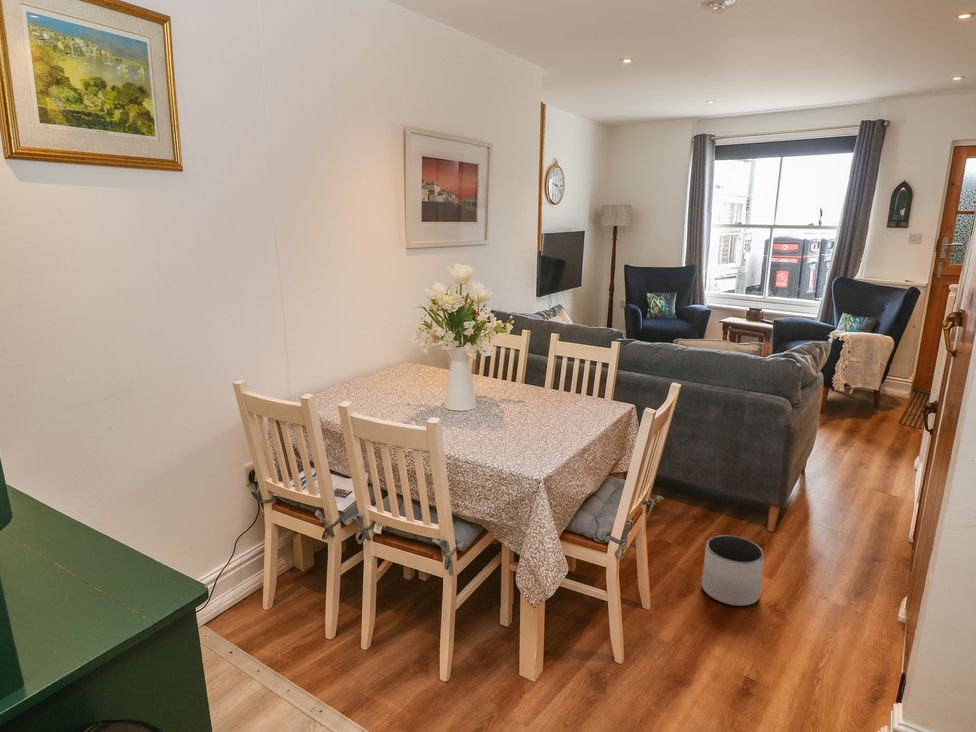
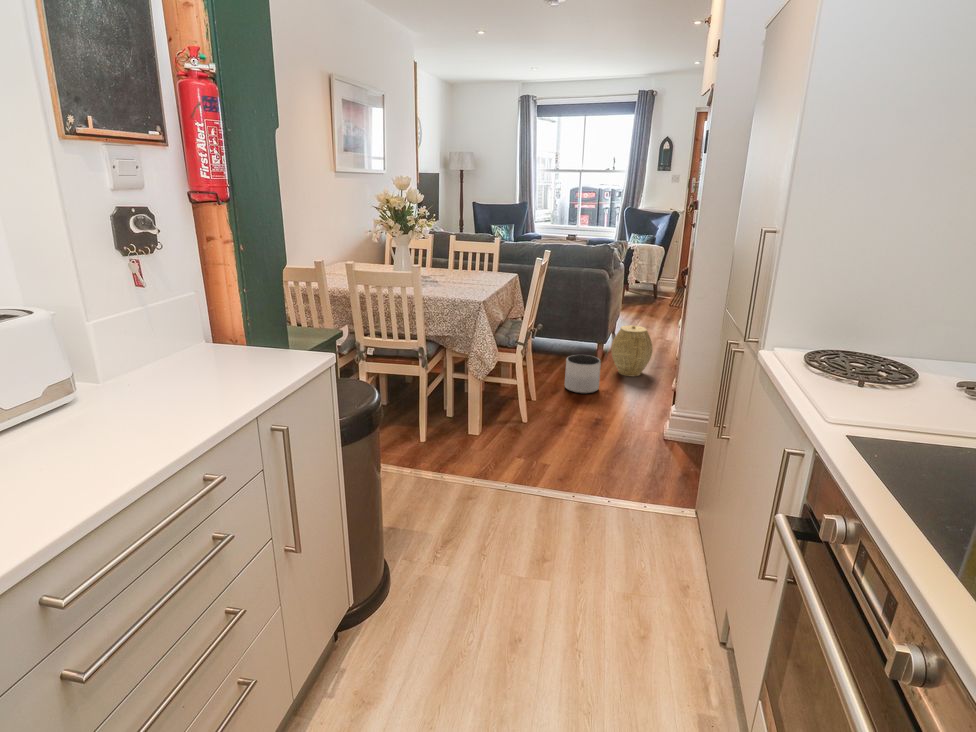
woven basket: none [789,489,861,574] -> present [611,325,653,376]

